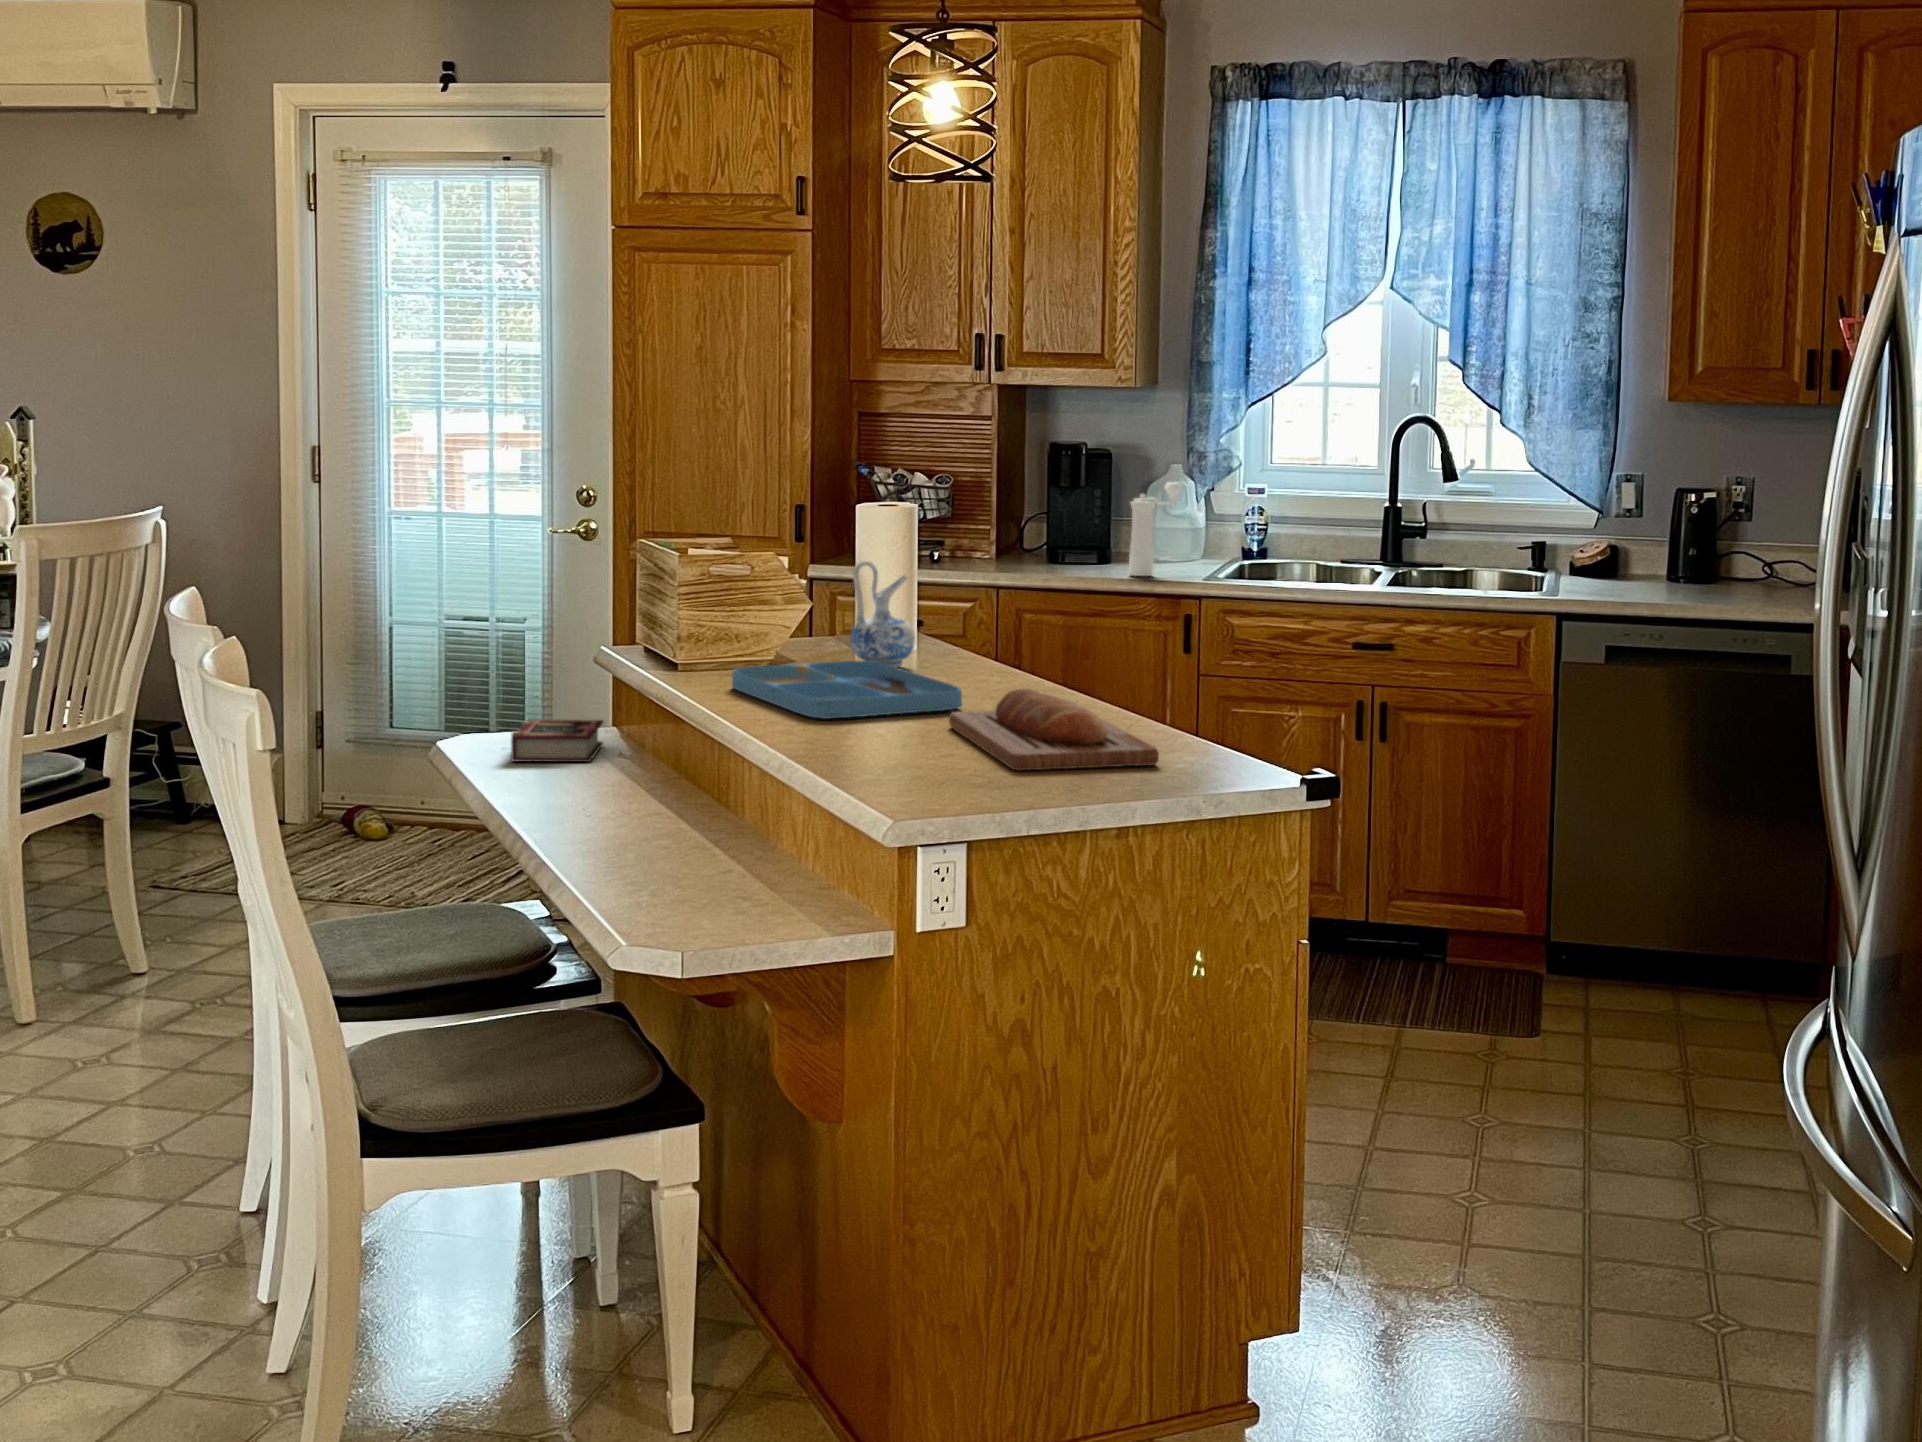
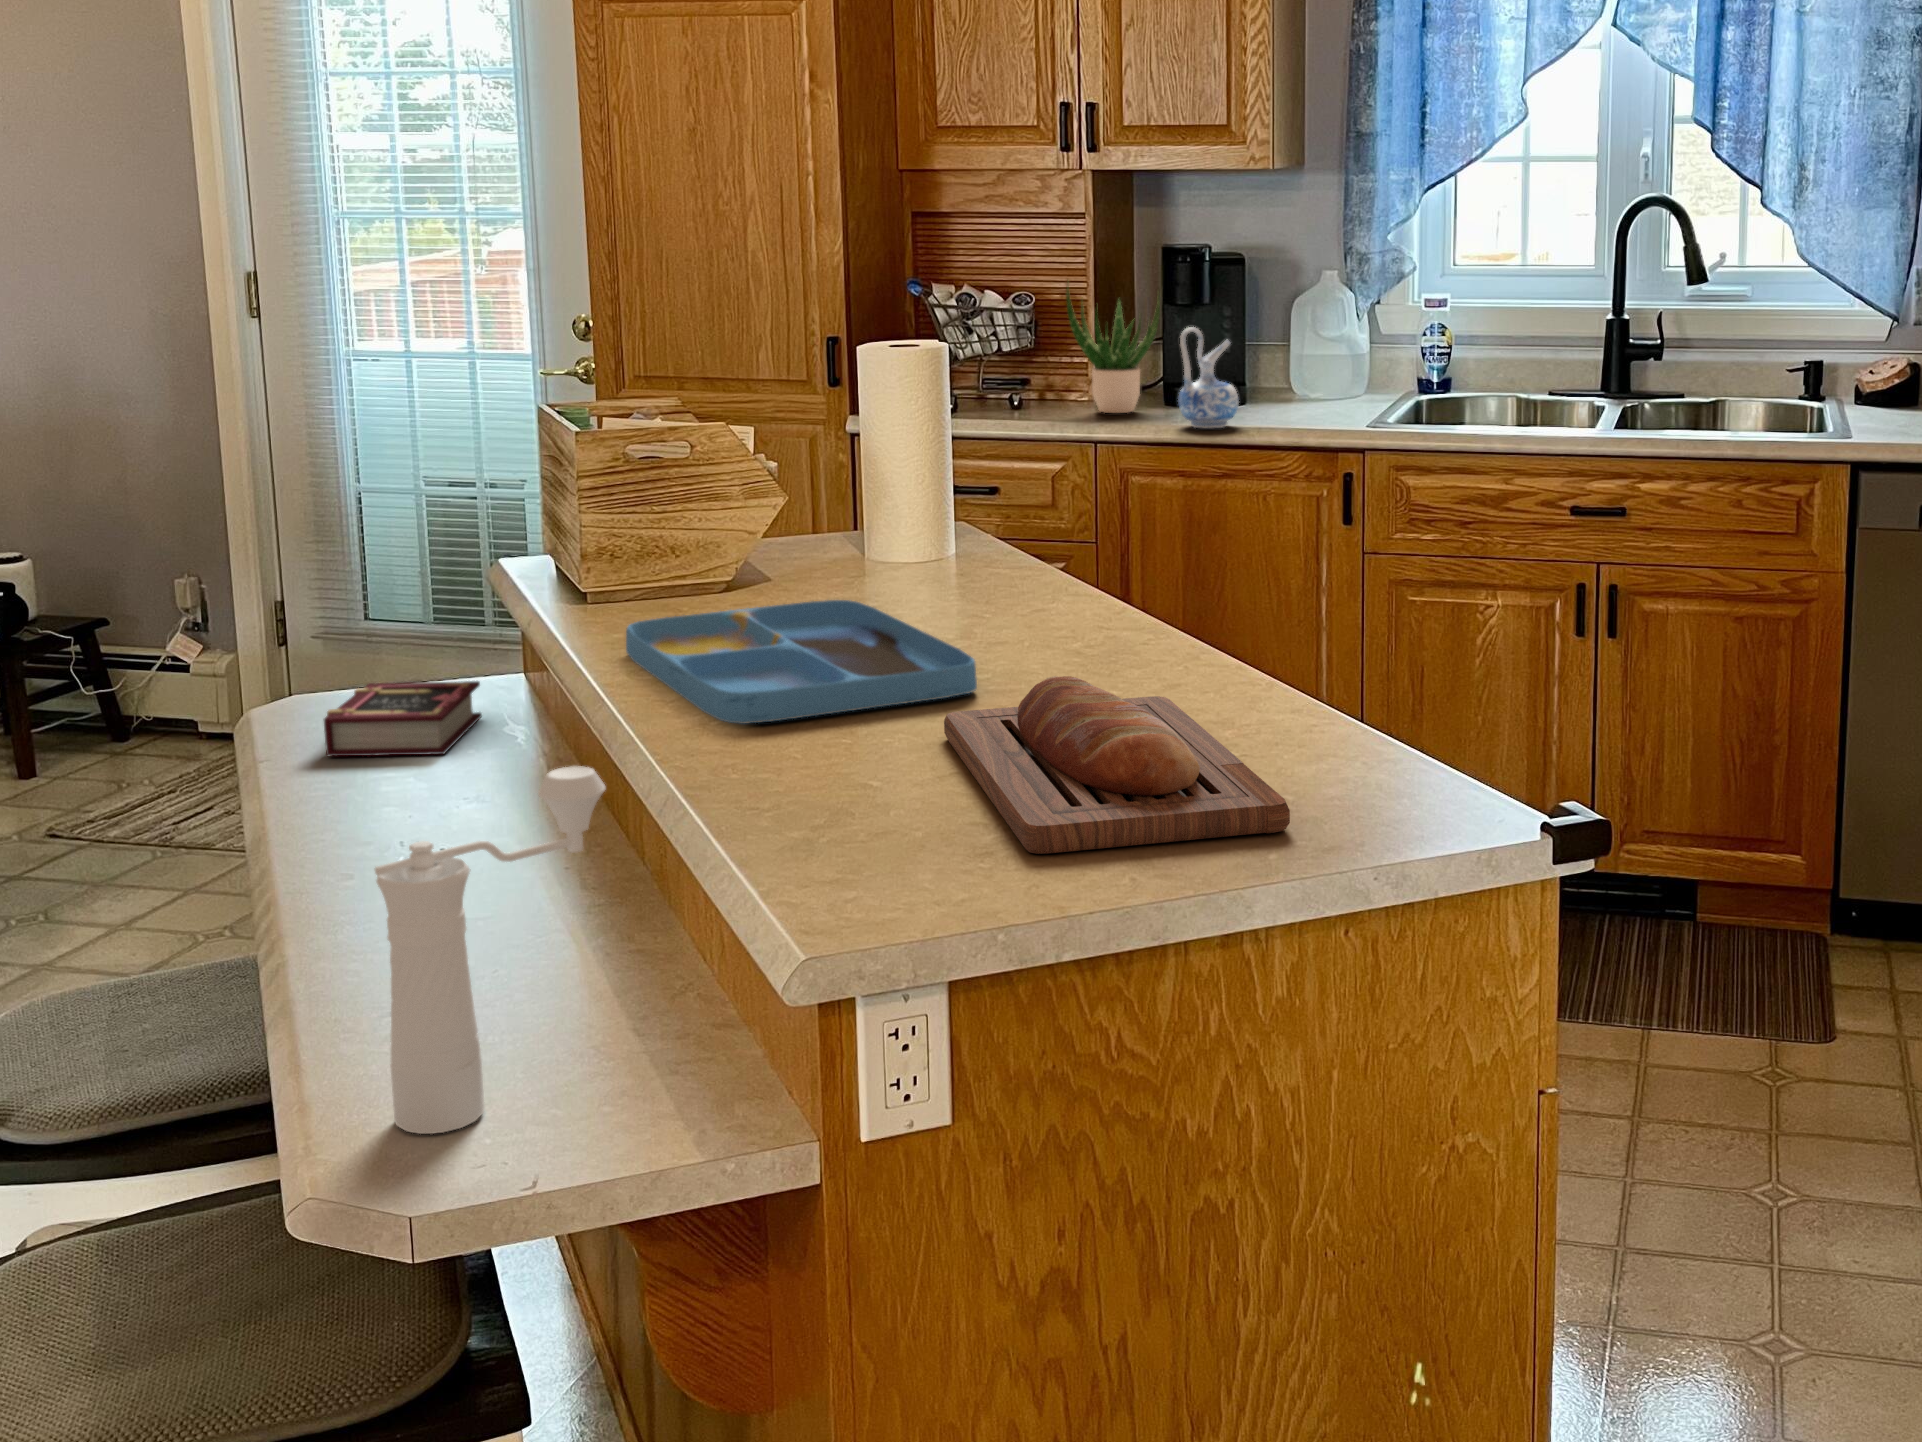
potted plant: none [979,466,1049,568] -> present [1066,287,1160,413]
pepper mill: present [1129,482,1182,576] -> present [375,766,605,1134]
ceramic pitcher: present [851,561,915,667] -> present [1178,327,1239,428]

